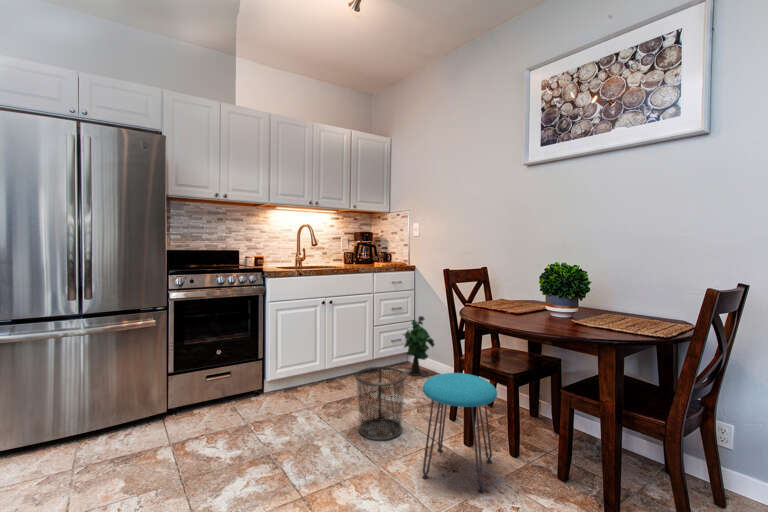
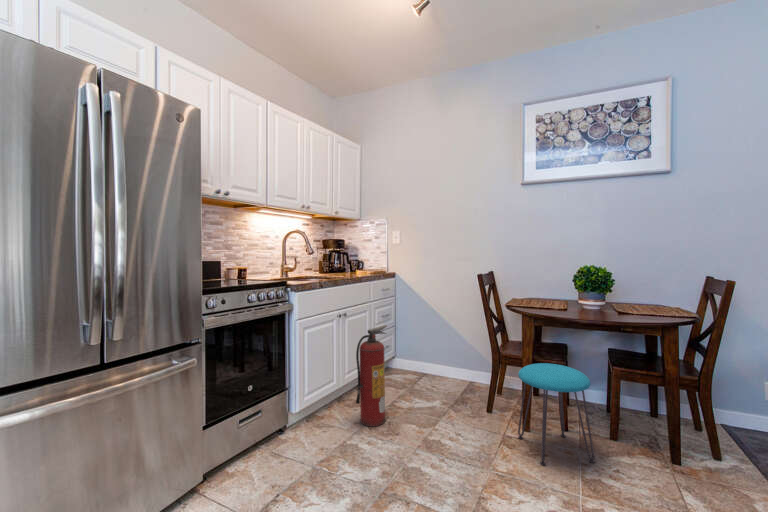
fire extinguisher: none [314,315,348,408] -> present [356,325,387,426]
decorative plant: present [404,316,434,376] -> none [392,319,426,377]
waste bin: present [355,367,407,440] -> none [426,371,478,445]

